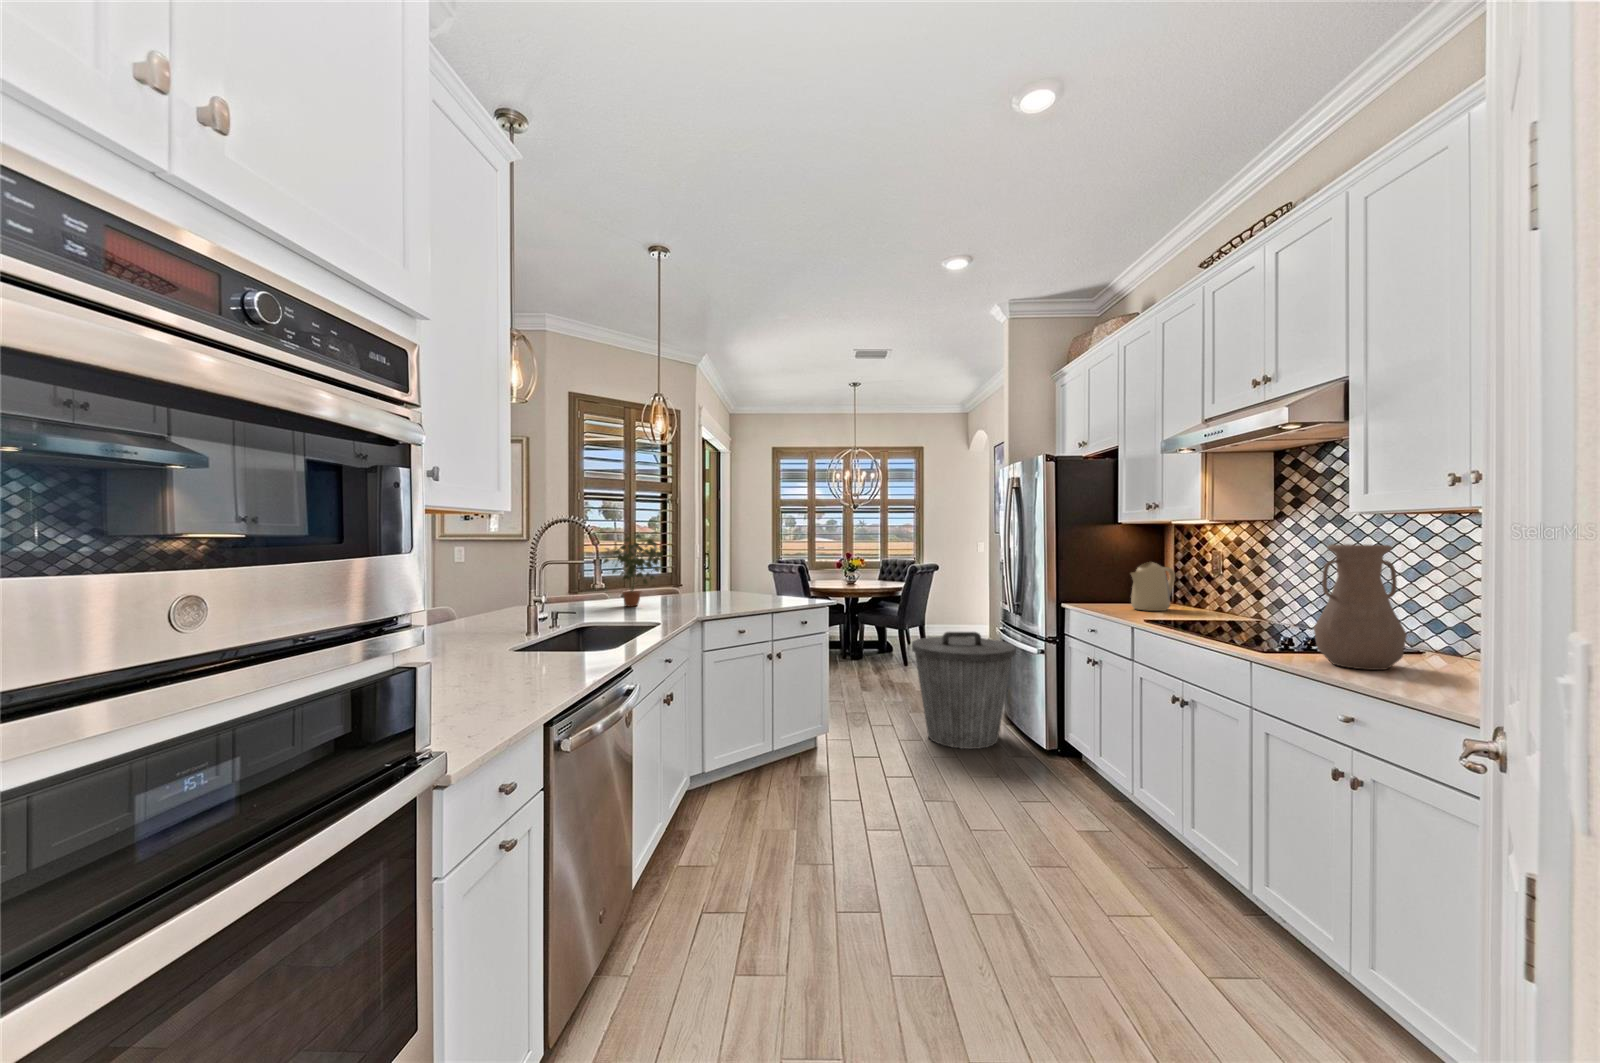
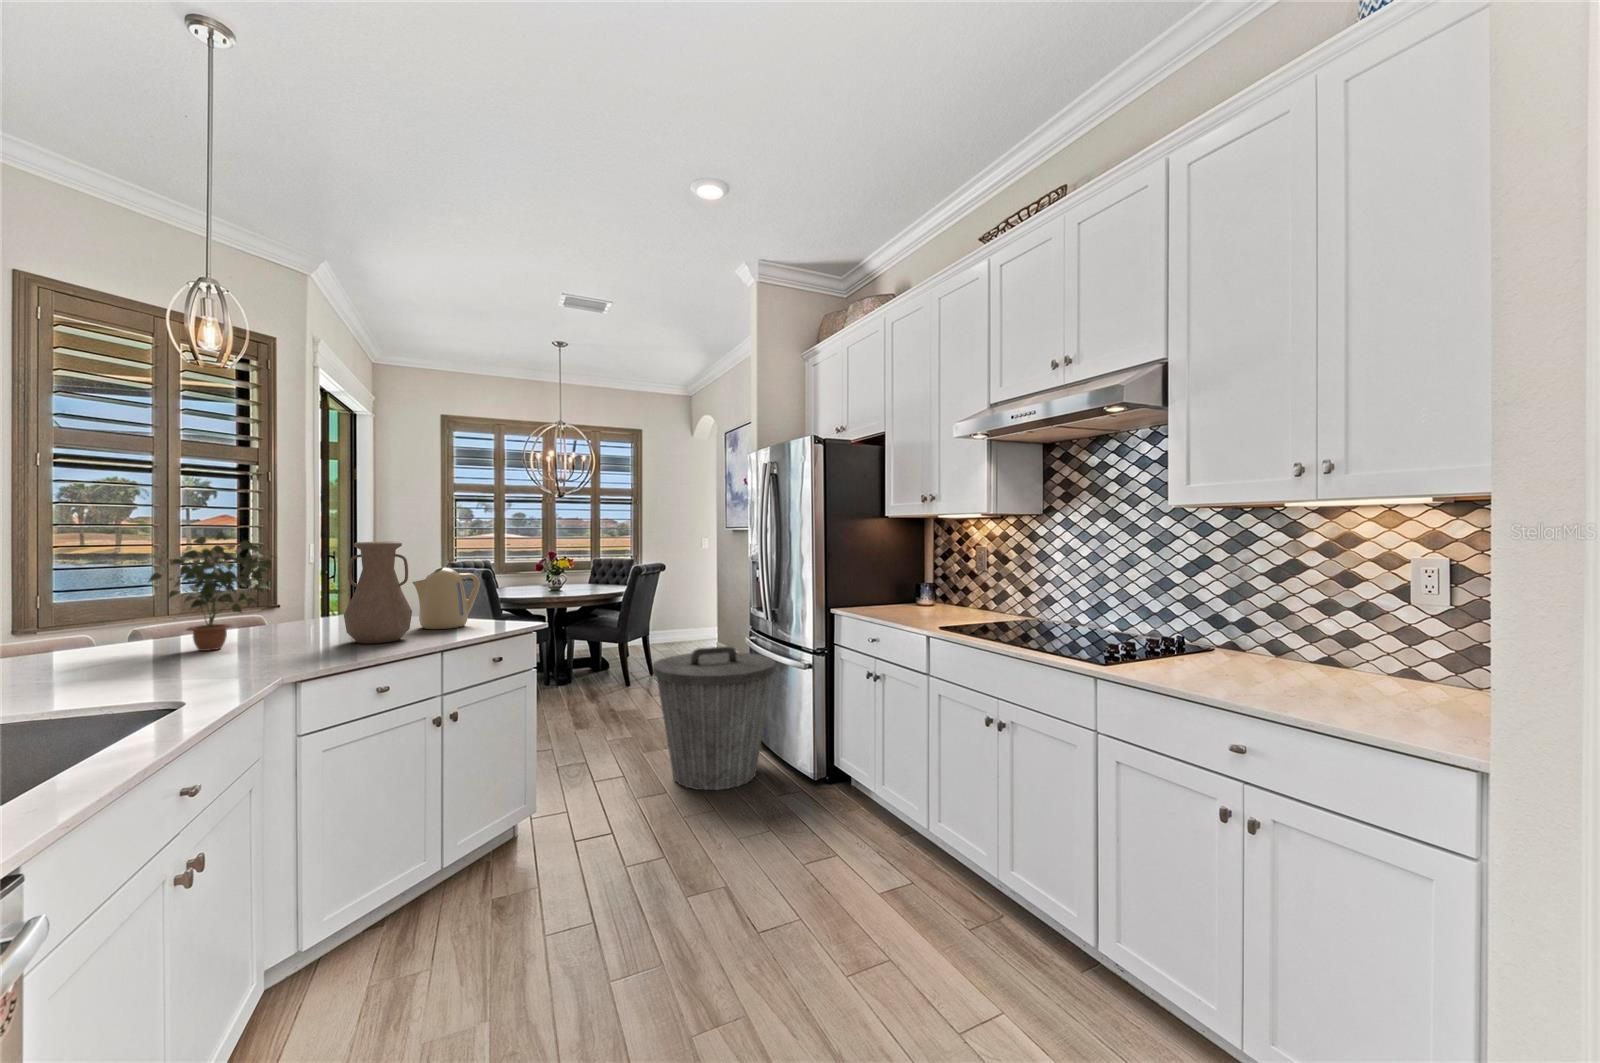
vase: present [1314,544,1407,670] -> present [344,542,412,644]
kettle: present [1131,562,1175,611] -> present [412,568,480,629]

